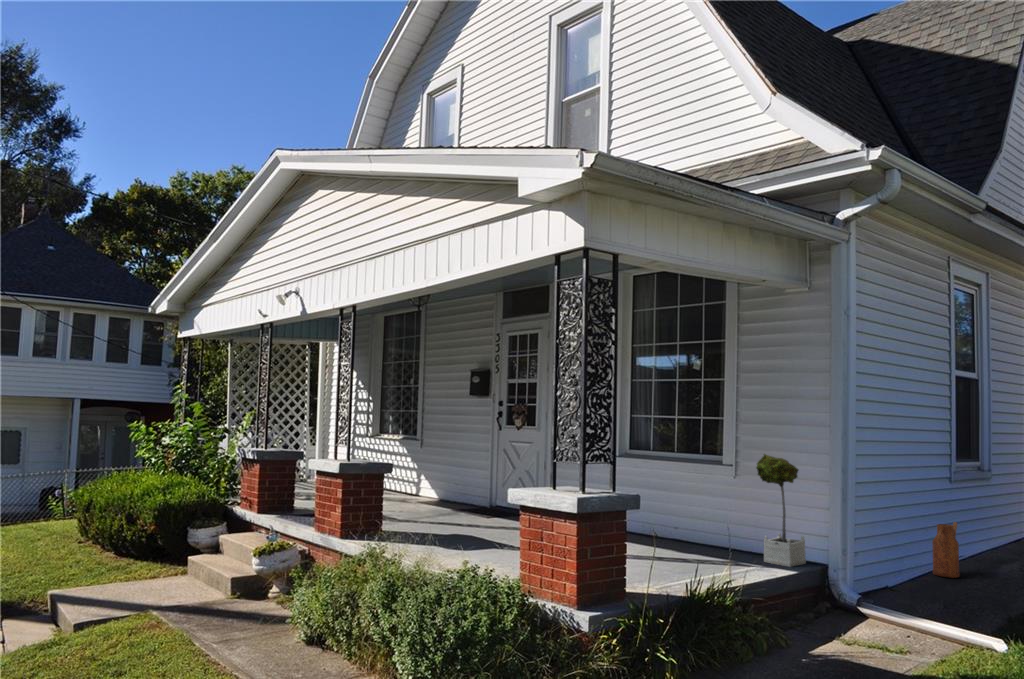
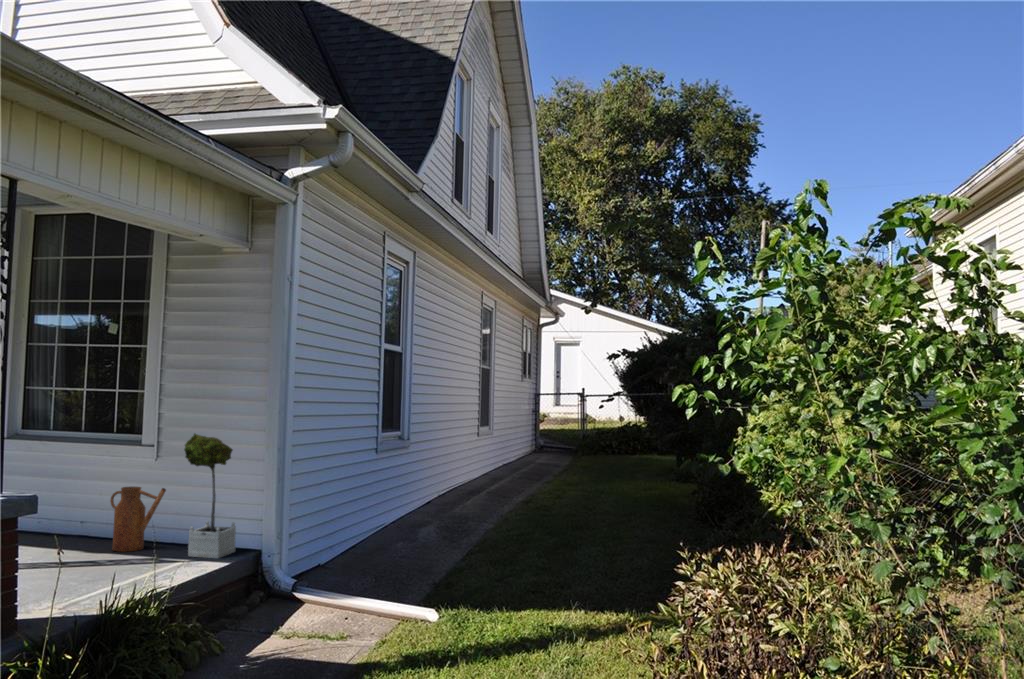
watering can: present [932,522,960,578] -> present [110,487,166,552]

